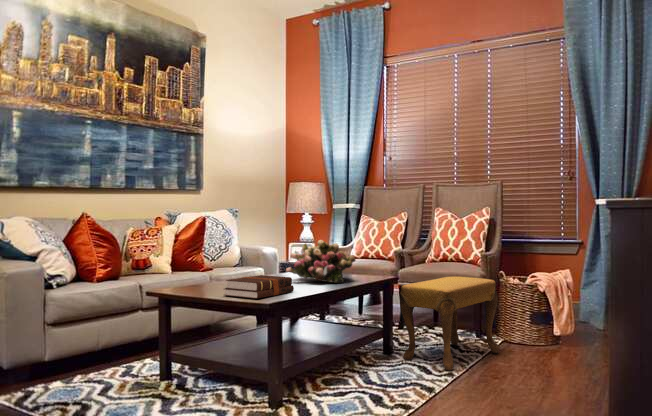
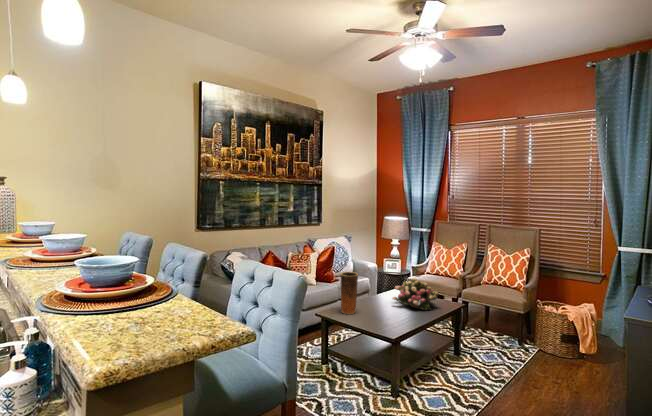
vase: none [197,227,226,291] -> present [340,272,358,314]
hardback book: present [224,275,294,299] -> none [359,306,402,329]
footstool: present [400,276,499,371] -> none [468,305,537,377]

